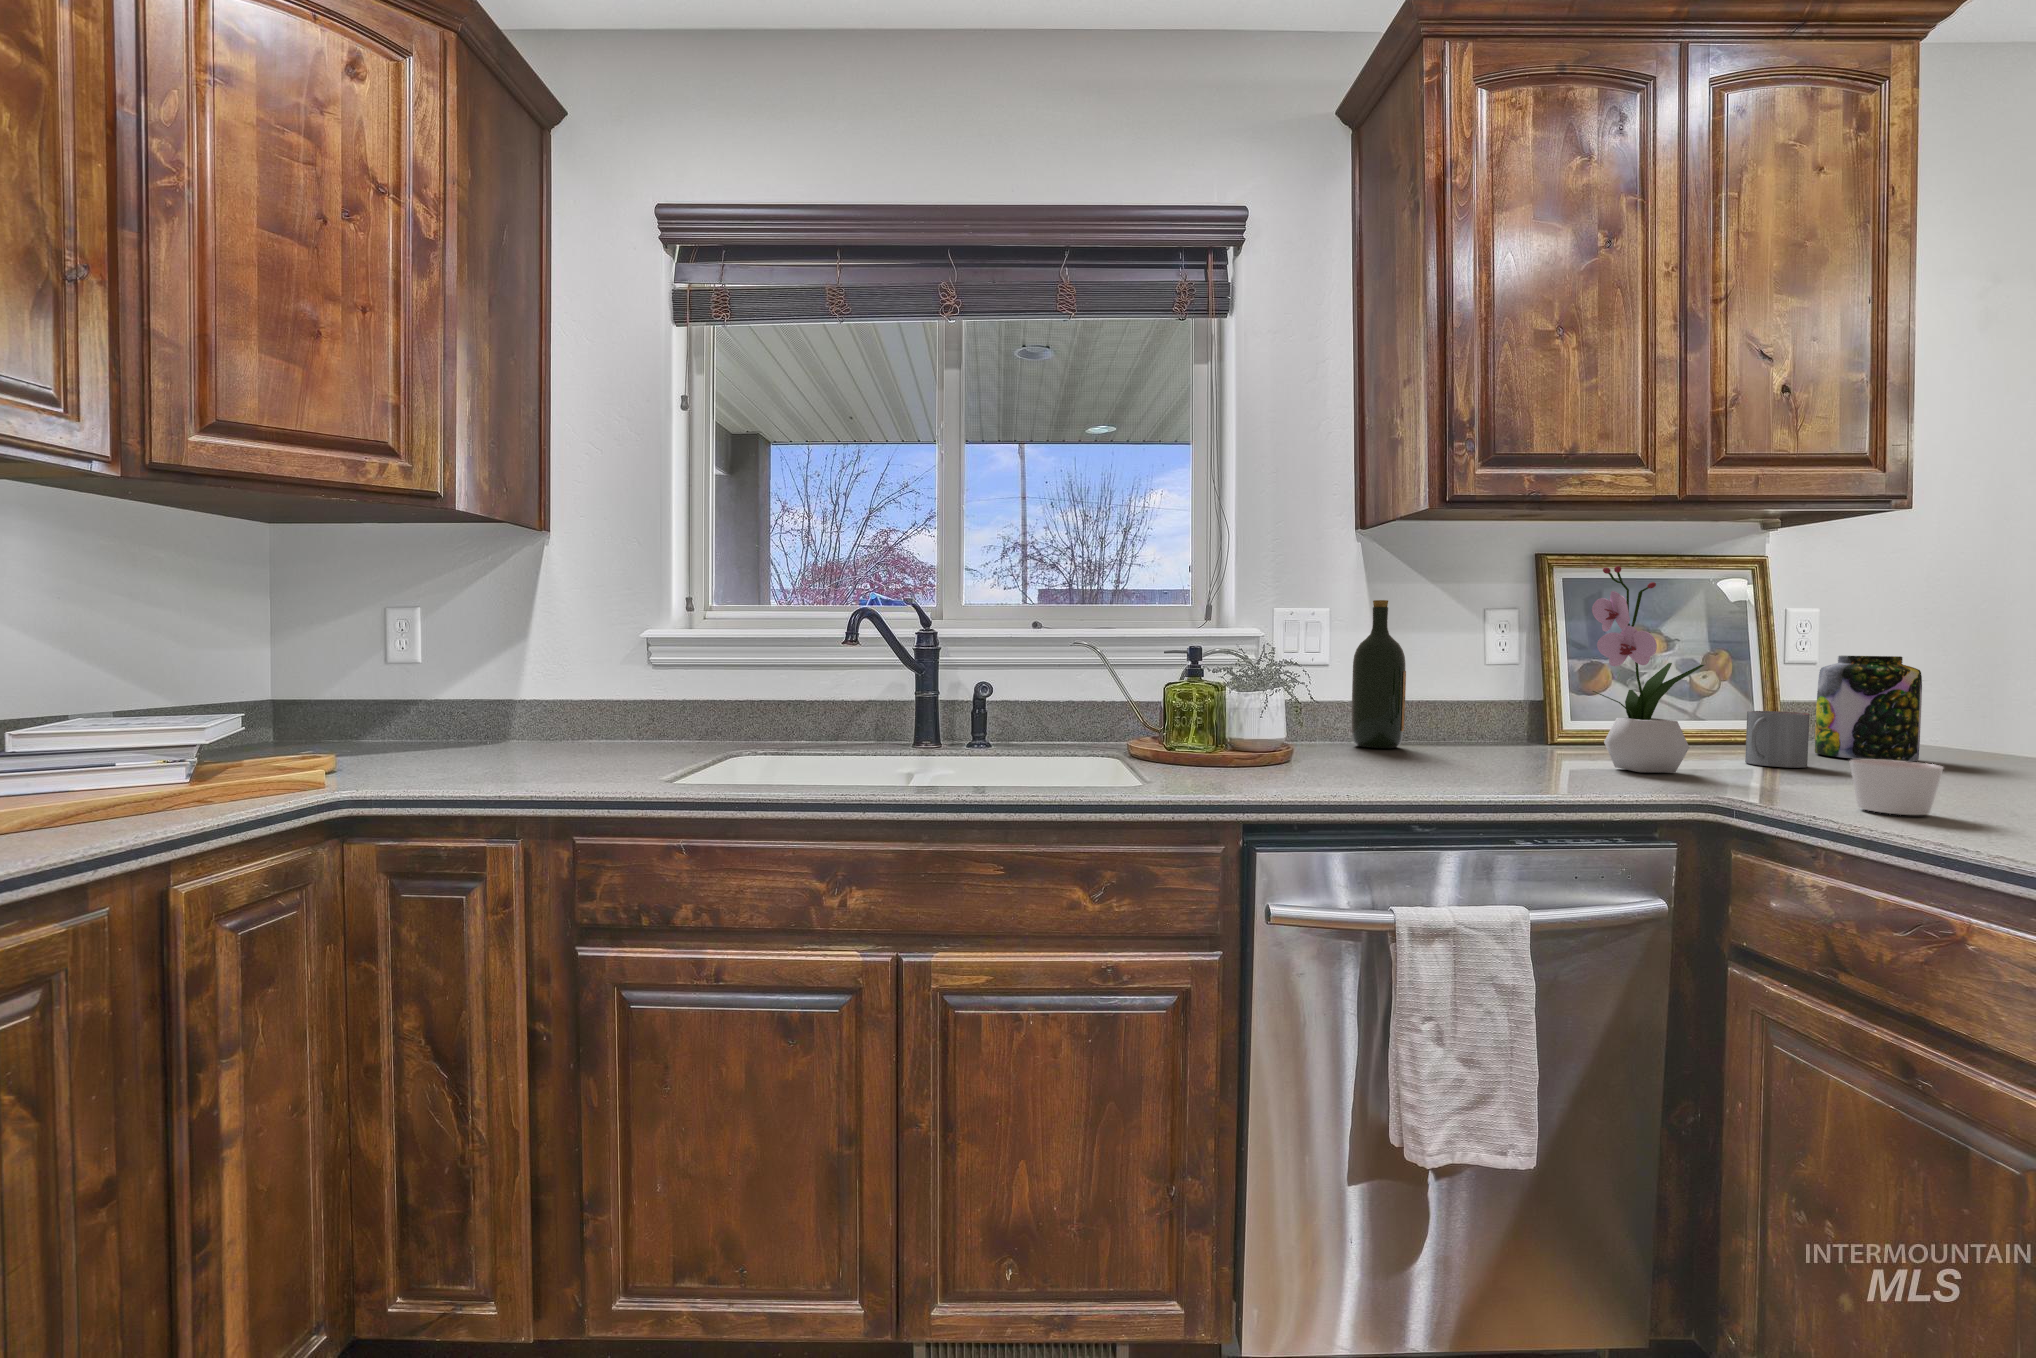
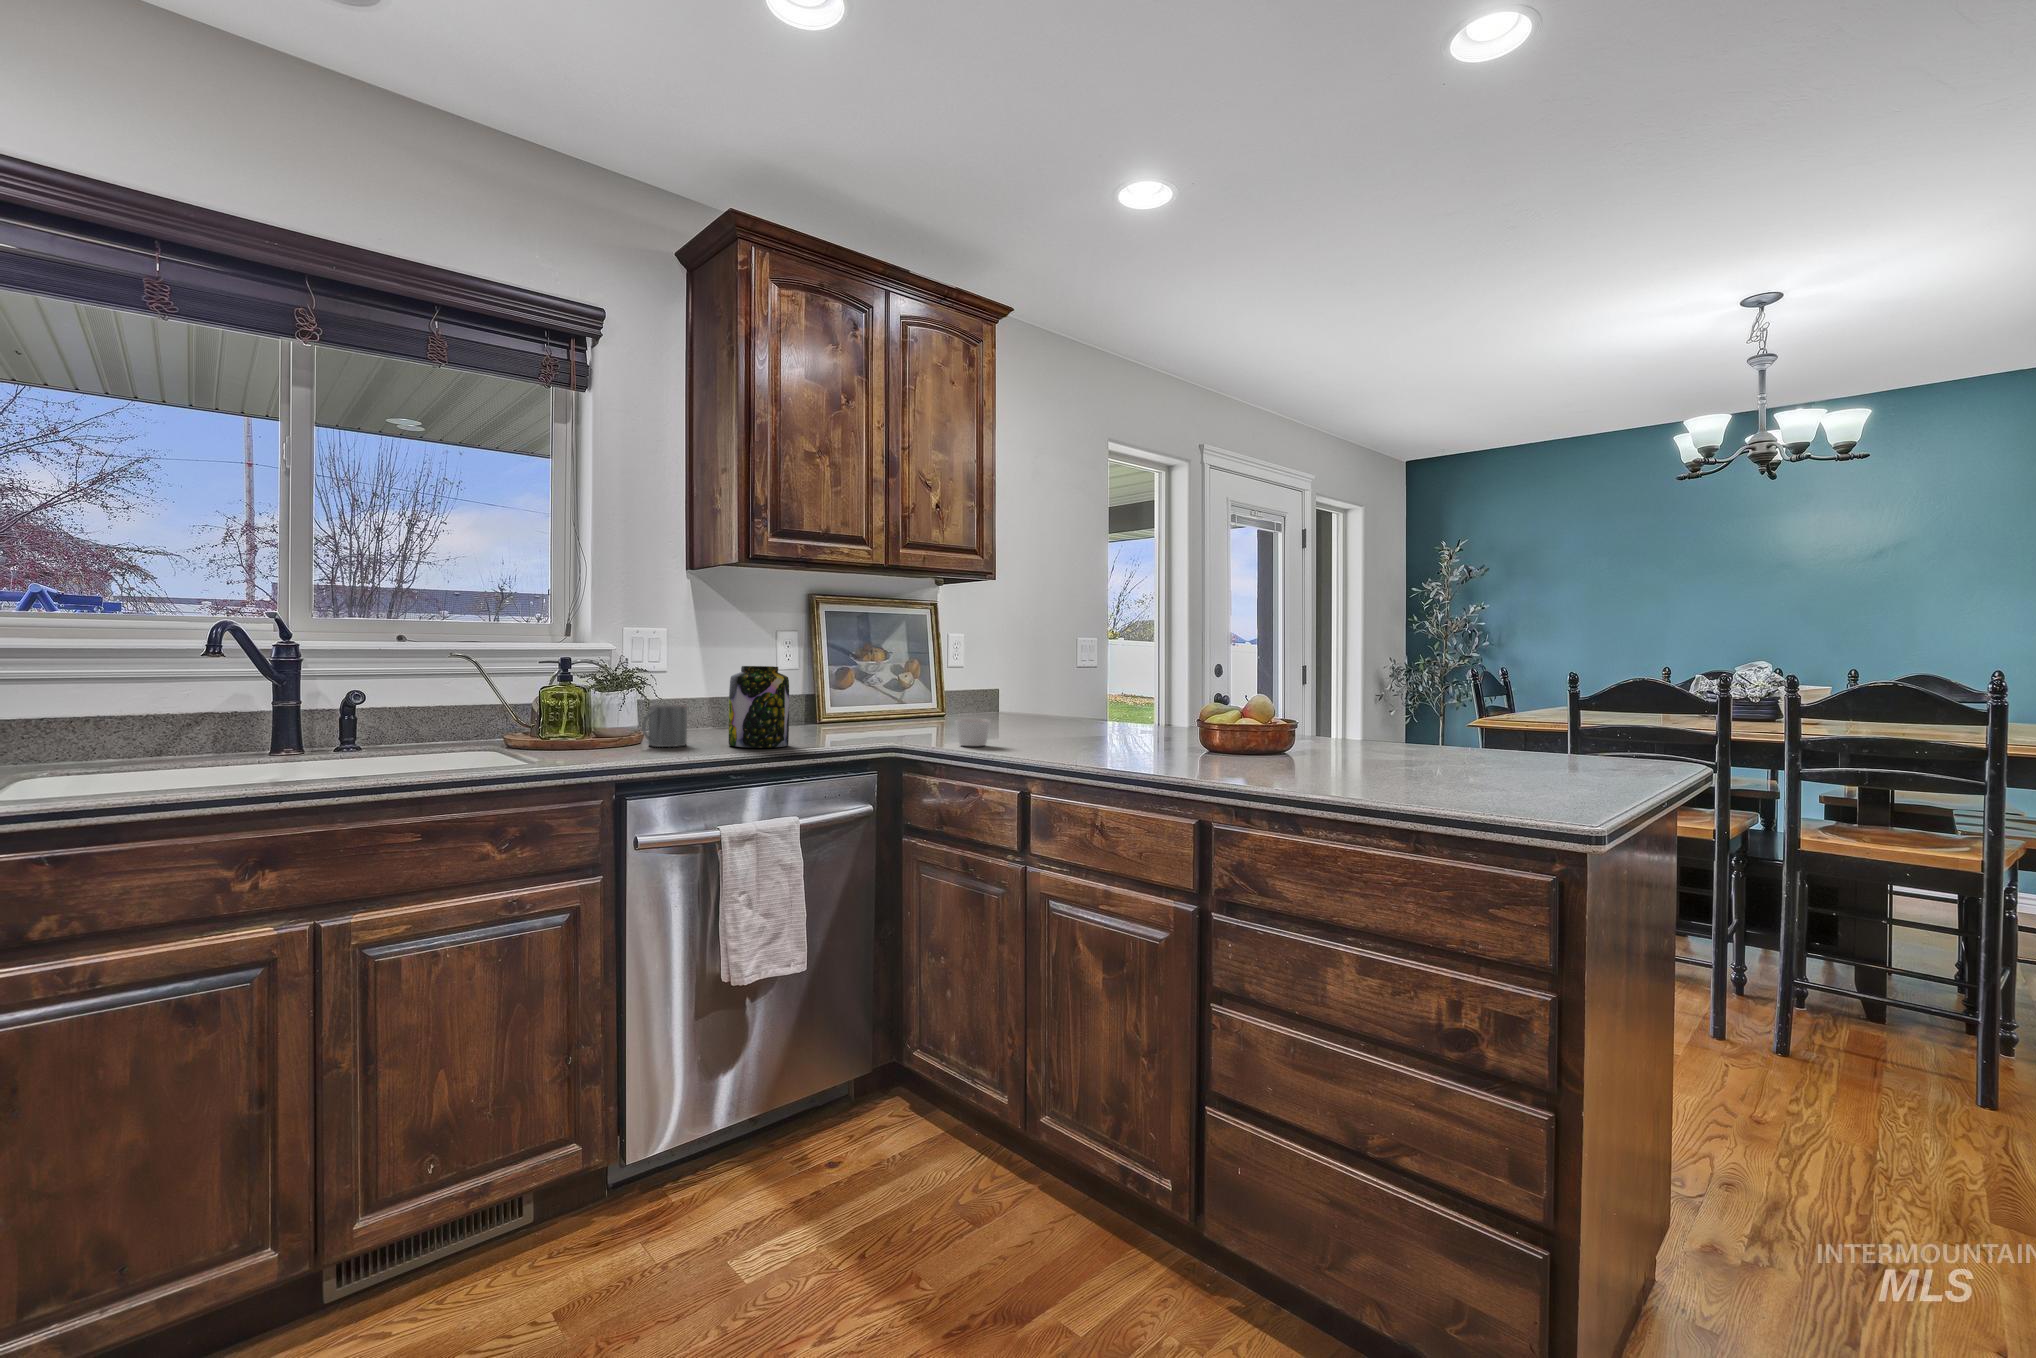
flower arrangement: present [1592,566,1704,773] -> none [839,607,898,735]
wine bottle: present [1352,600,1406,748] -> none [687,622,726,731]
jar: present [1815,656,1922,761] -> present [729,666,789,748]
mug: present [1745,711,1810,768] -> present [642,705,687,747]

